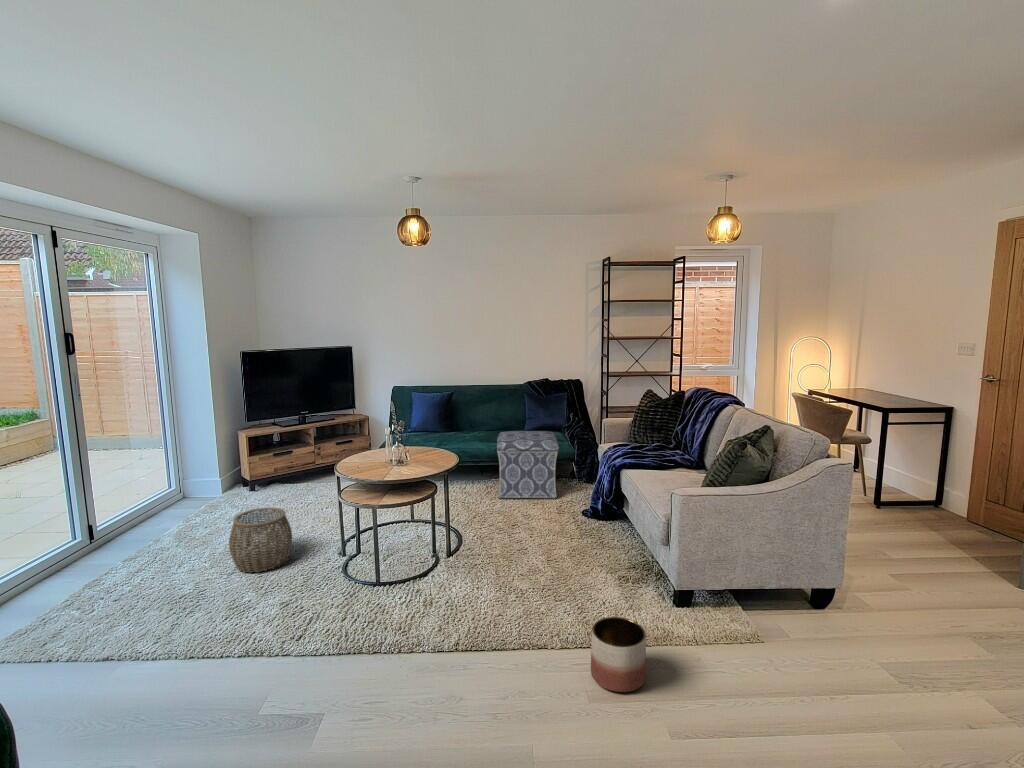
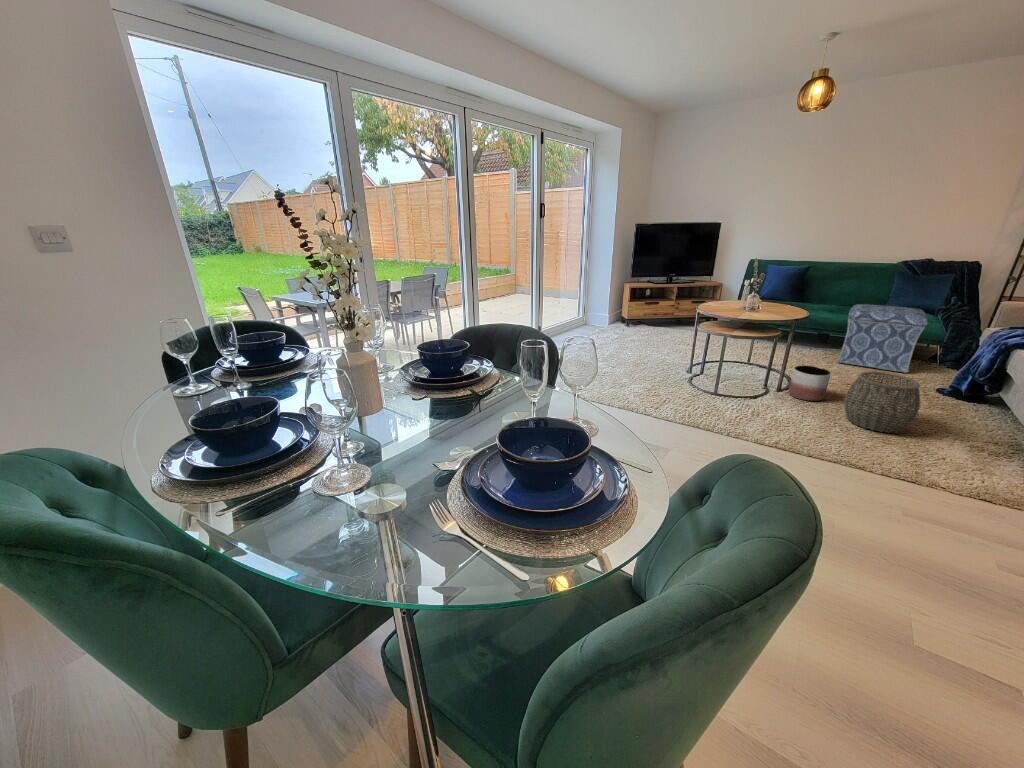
woven basket: present [229,507,292,573] -> present [844,371,920,433]
planter: present [591,617,646,692] -> present [788,365,831,401]

